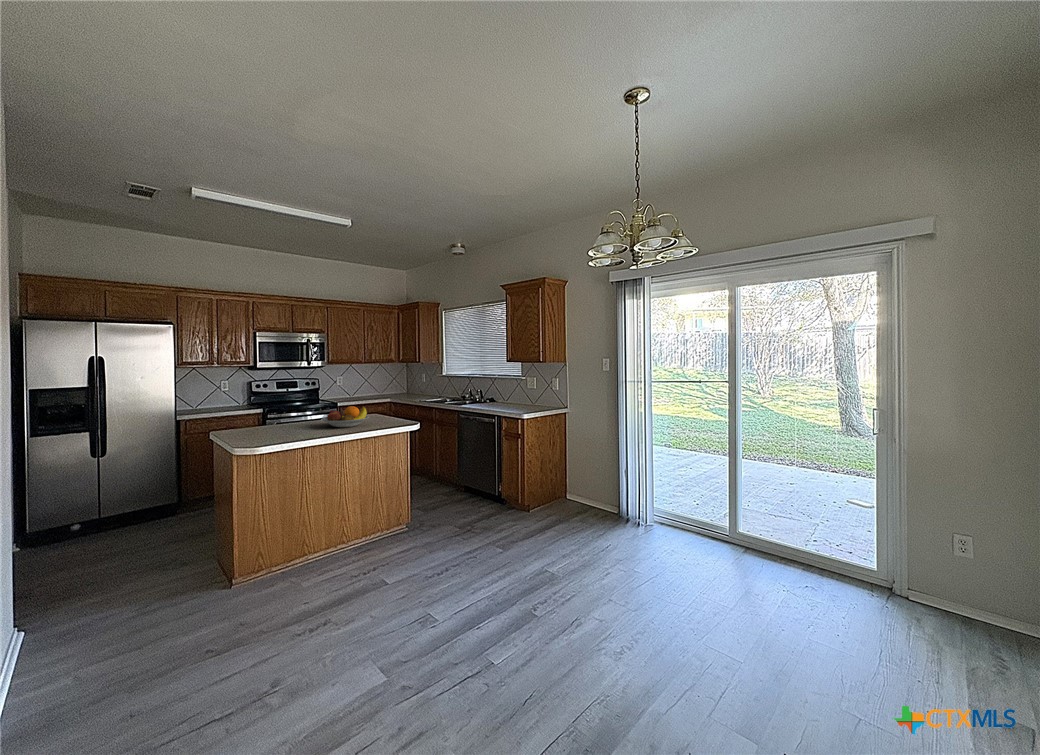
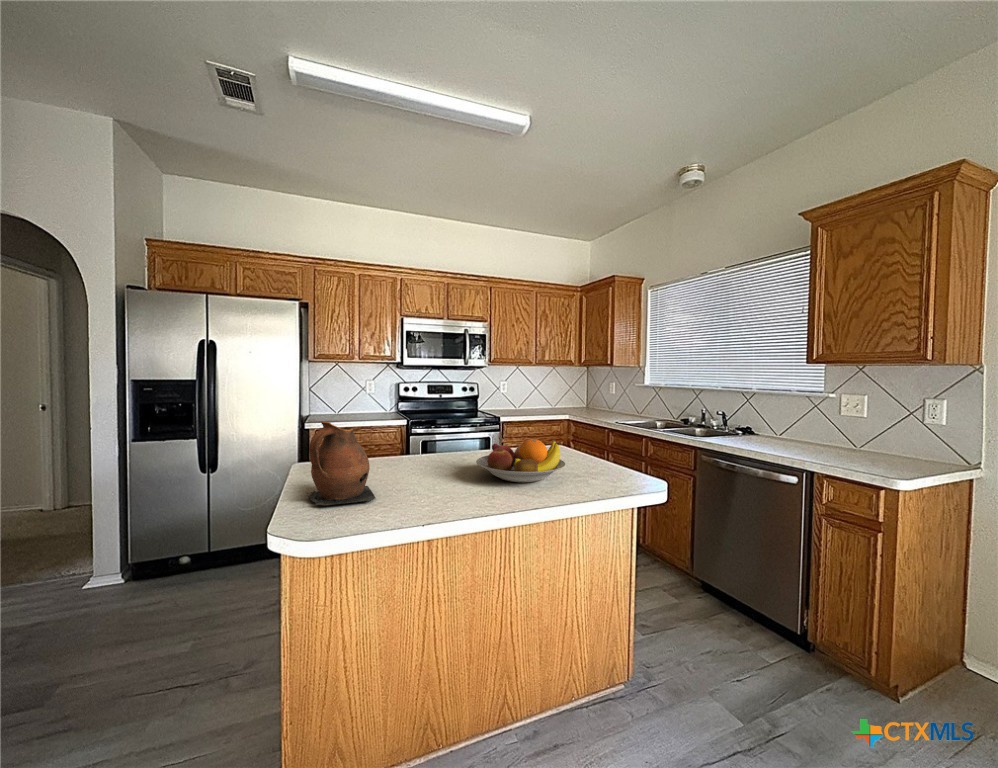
ceramic pitcher: none [230,401,270,440] -> present [308,421,376,505]

